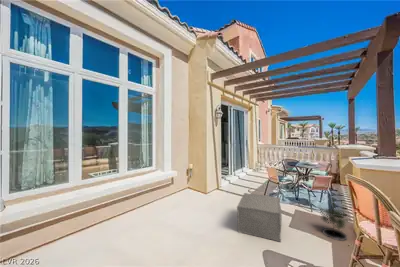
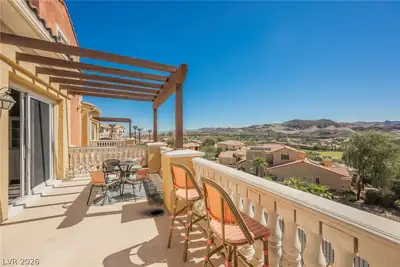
ottoman: present [237,193,282,242] -> none [57,197,116,259]

